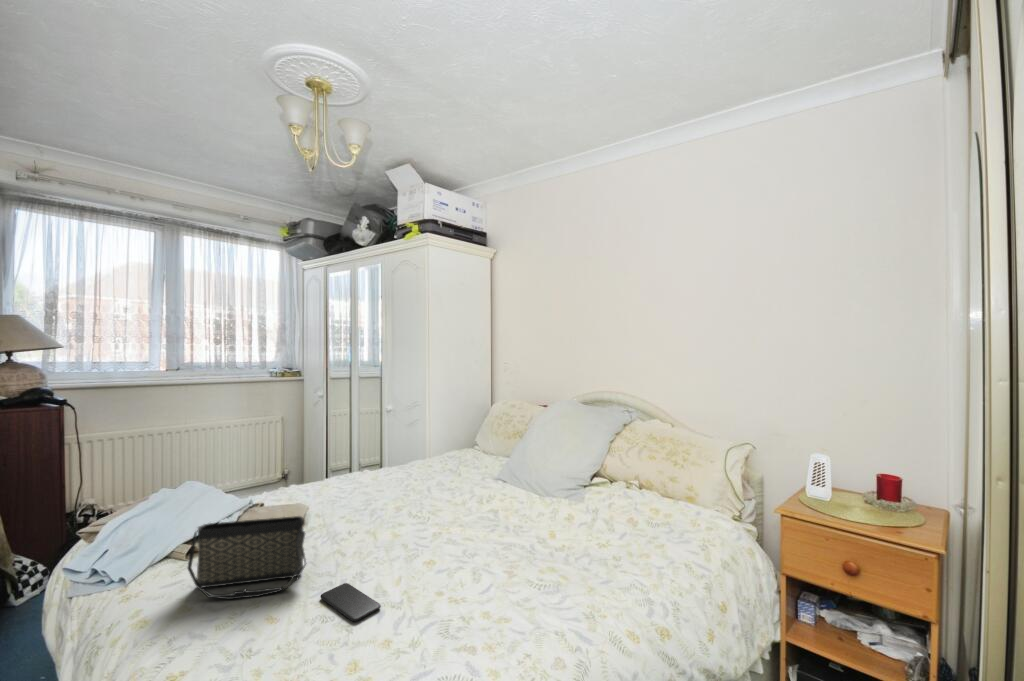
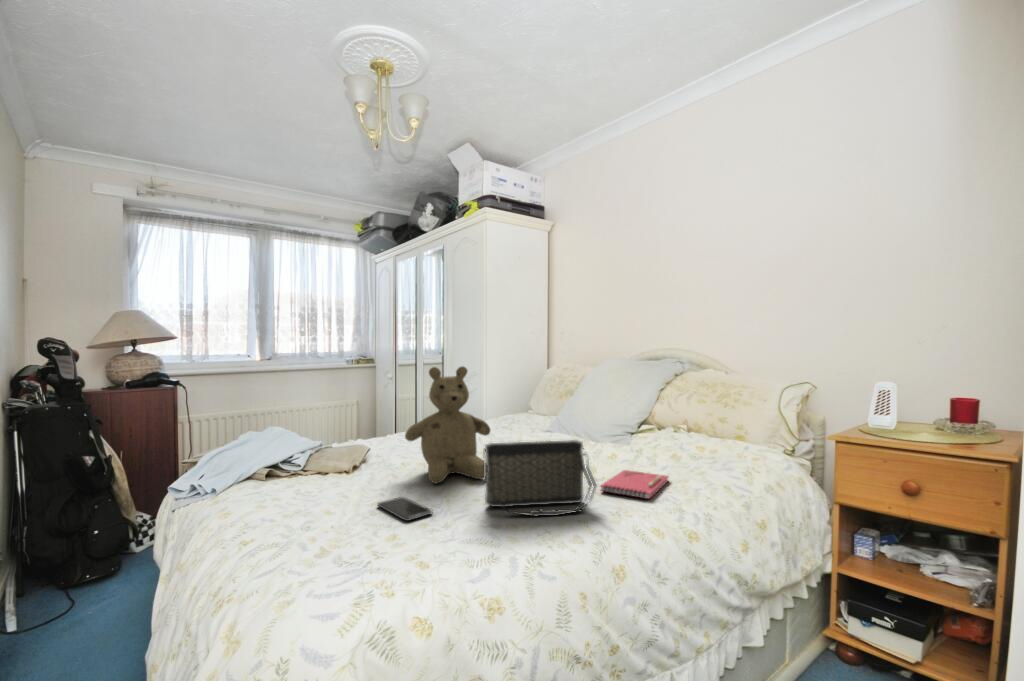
teddy bear: none [346,431,434,559] -> present [405,366,490,483]
handbag: present [188,516,306,599] -> present [484,440,596,516]
notebook: none [542,533,603,576] -> present [600,470,668,499]

